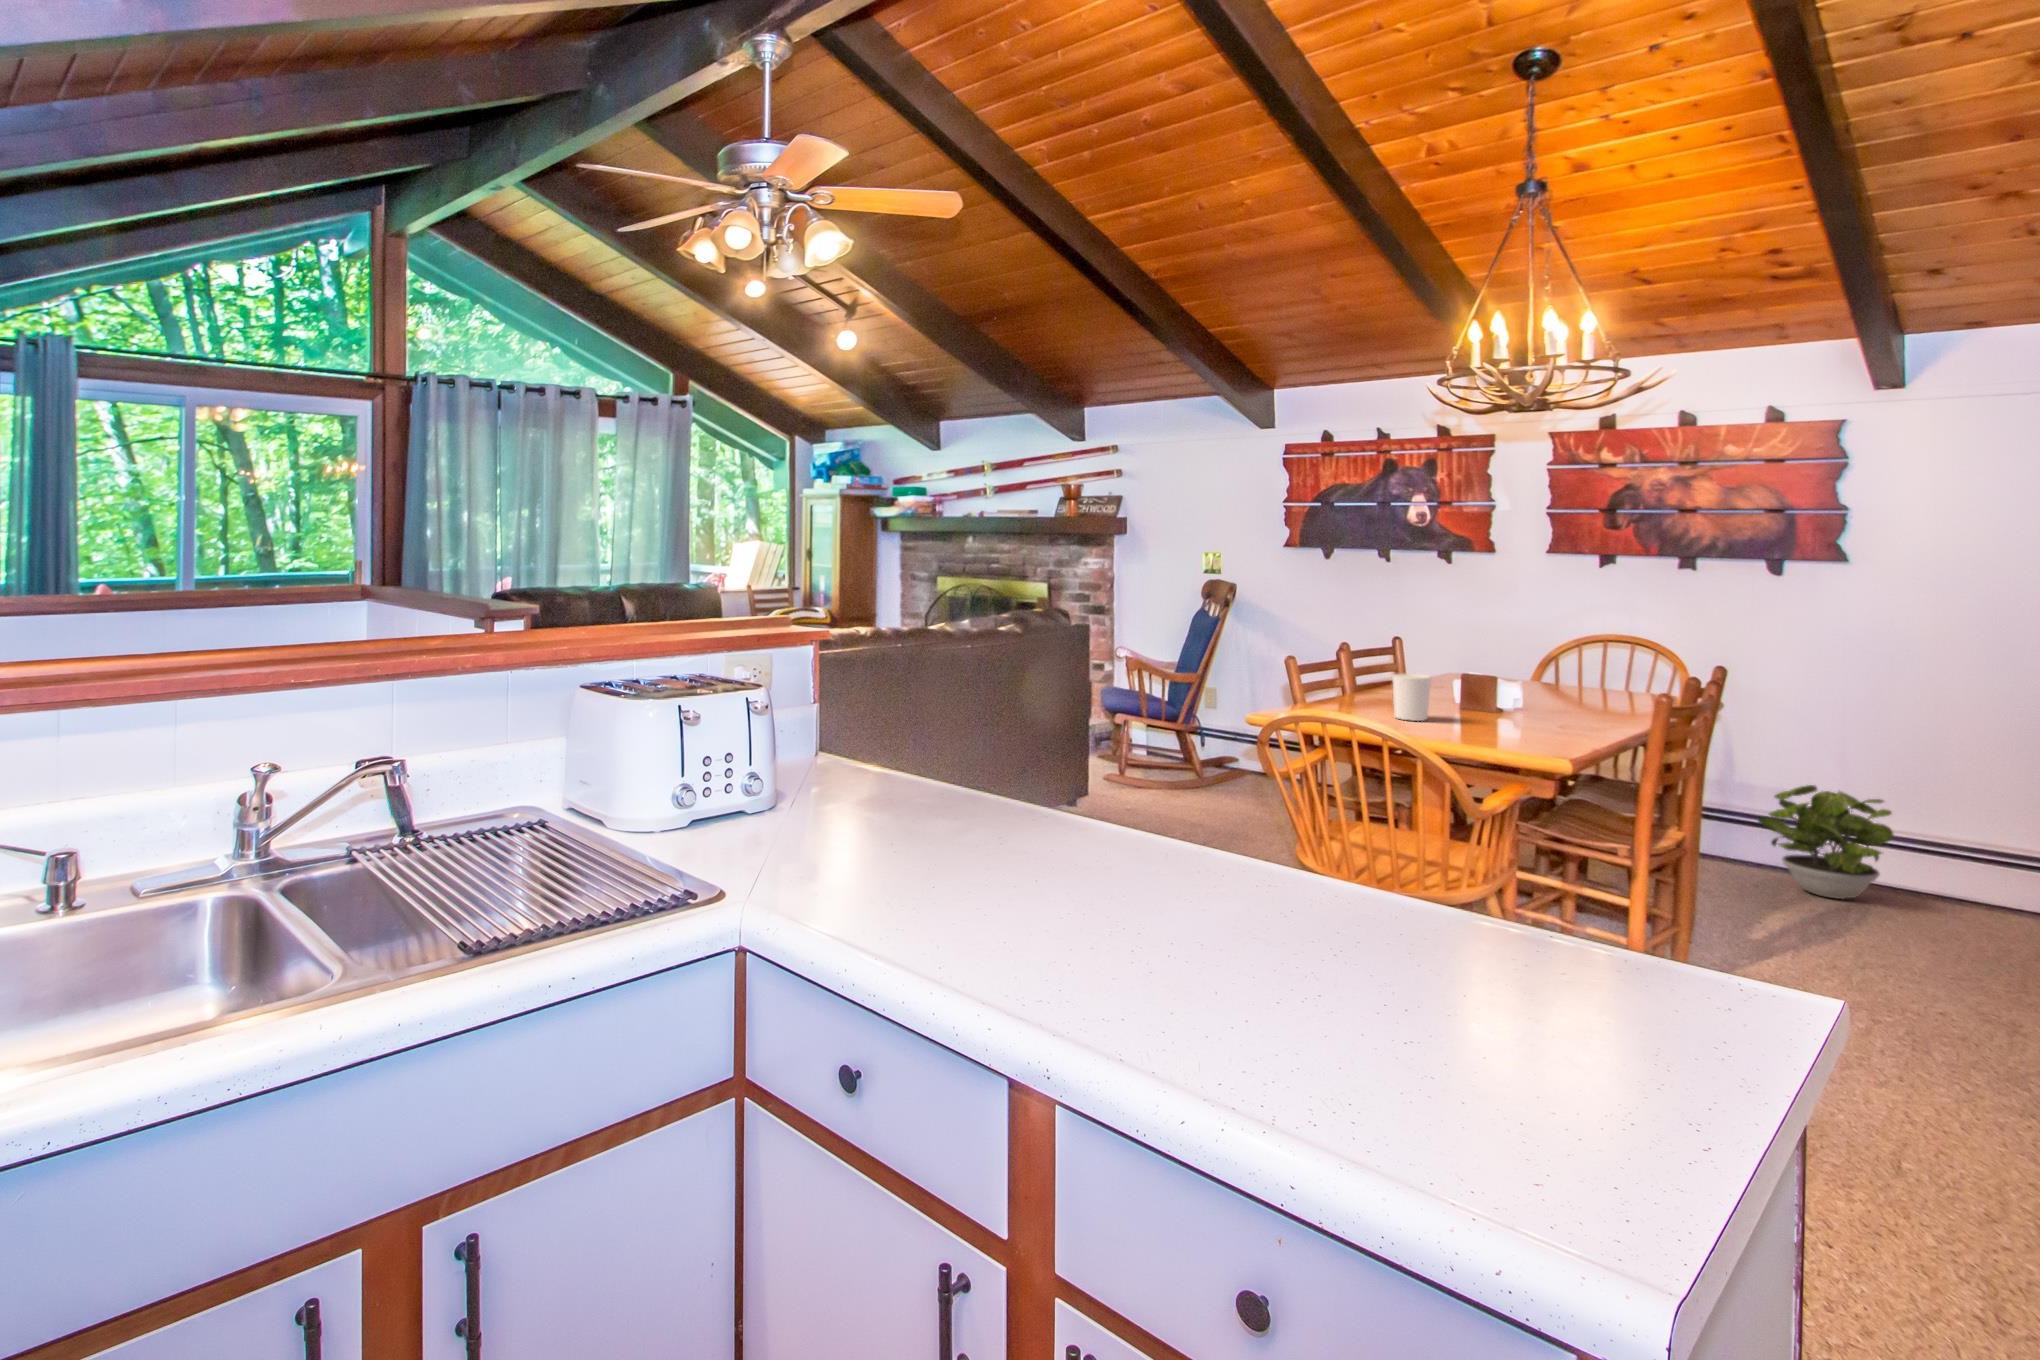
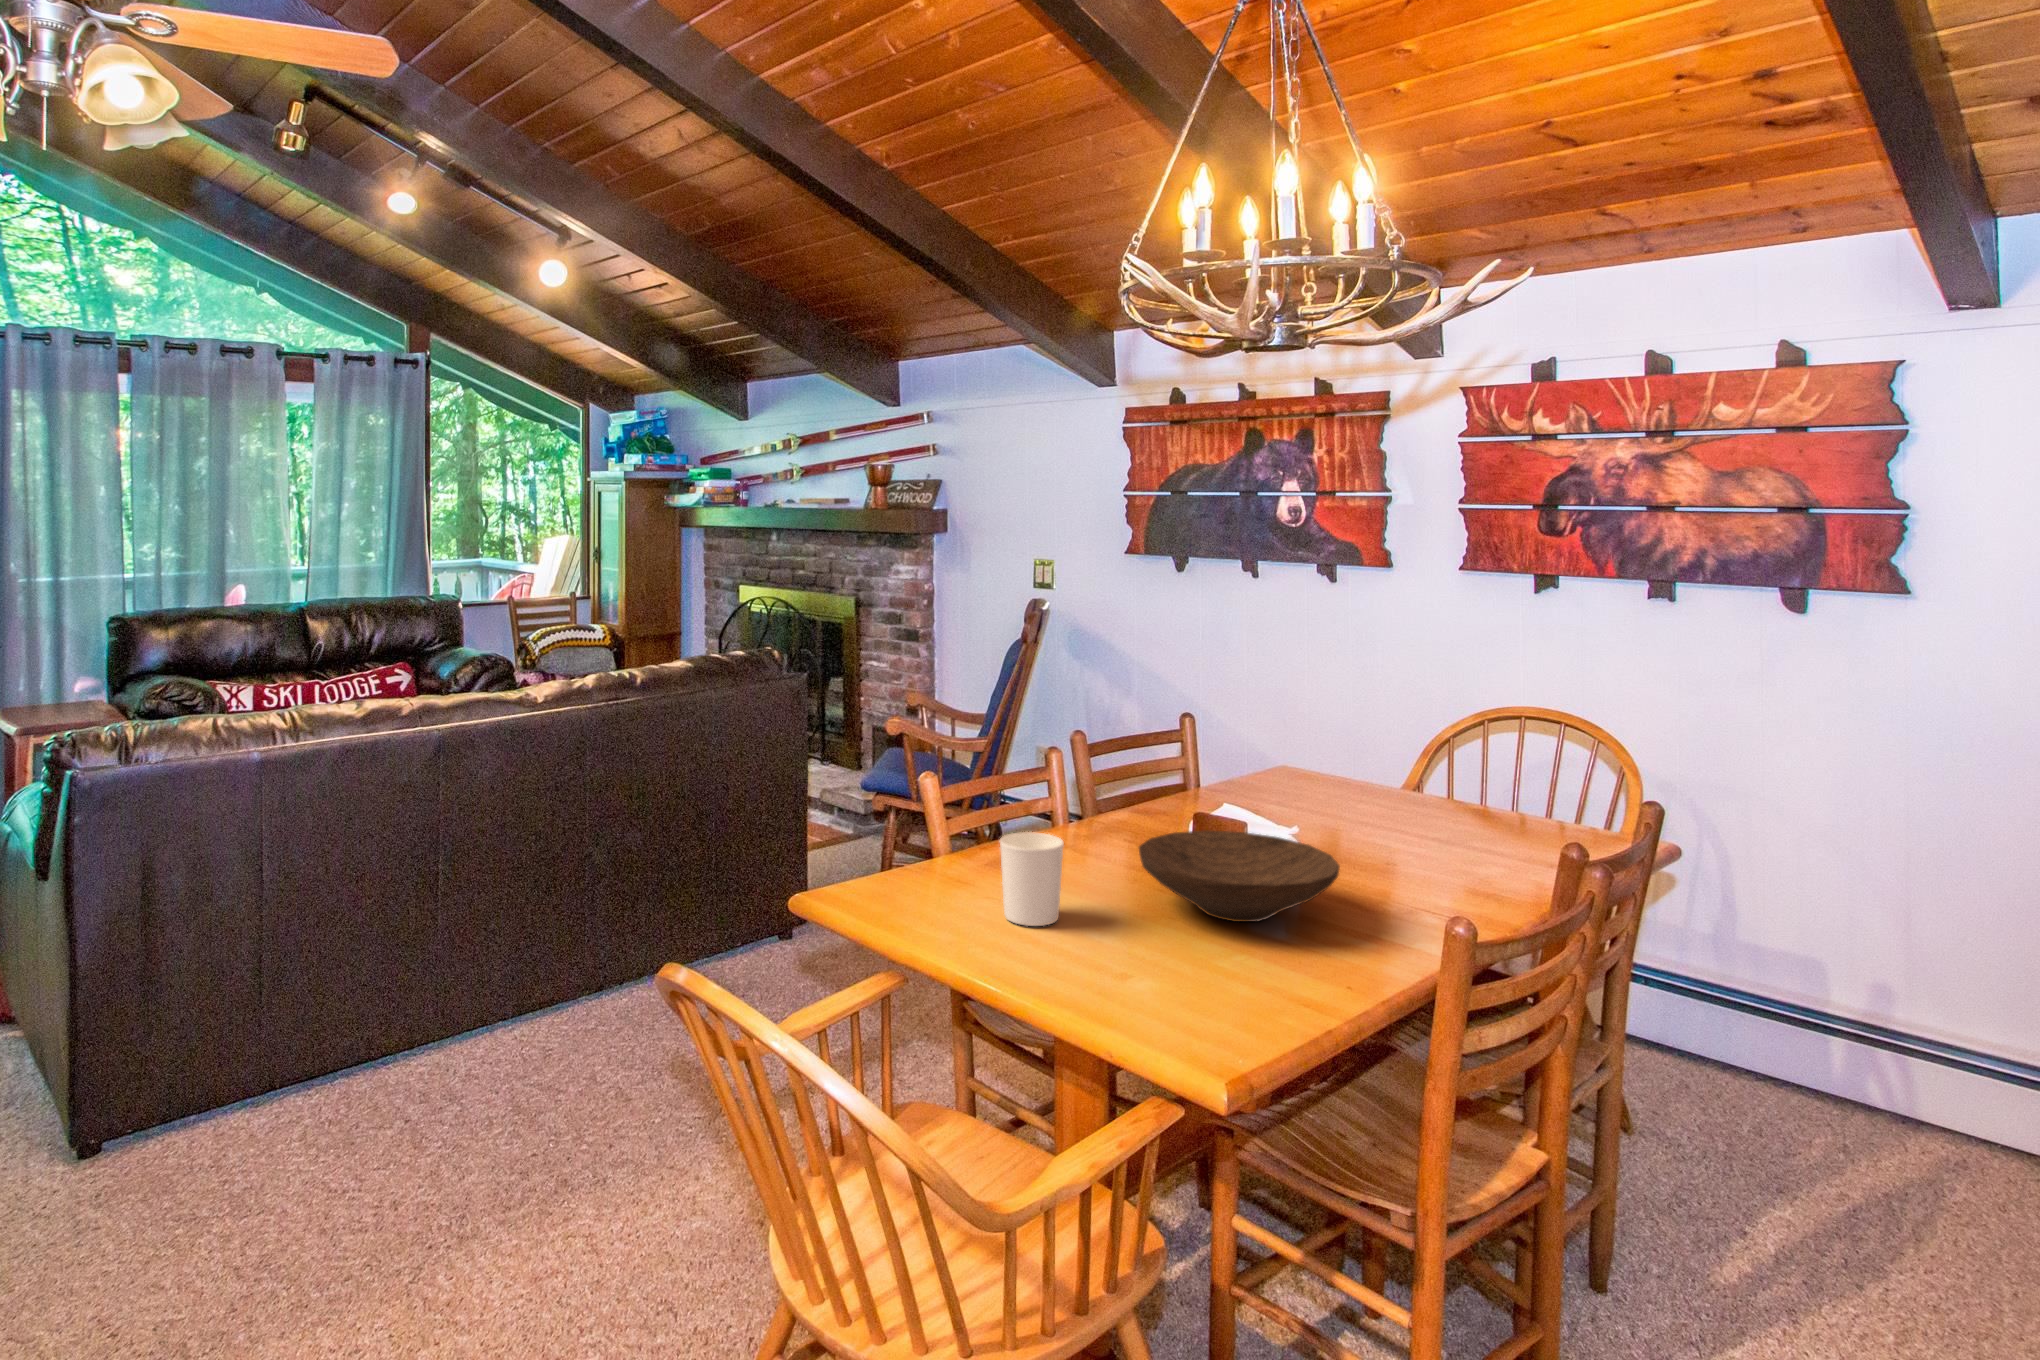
wooden bowl: none [1460,680,1582,720] -> present [1139,830,1340,922]
potted plant: present [1758,785,1893,899] -> none [1748,963,1968,1151]

